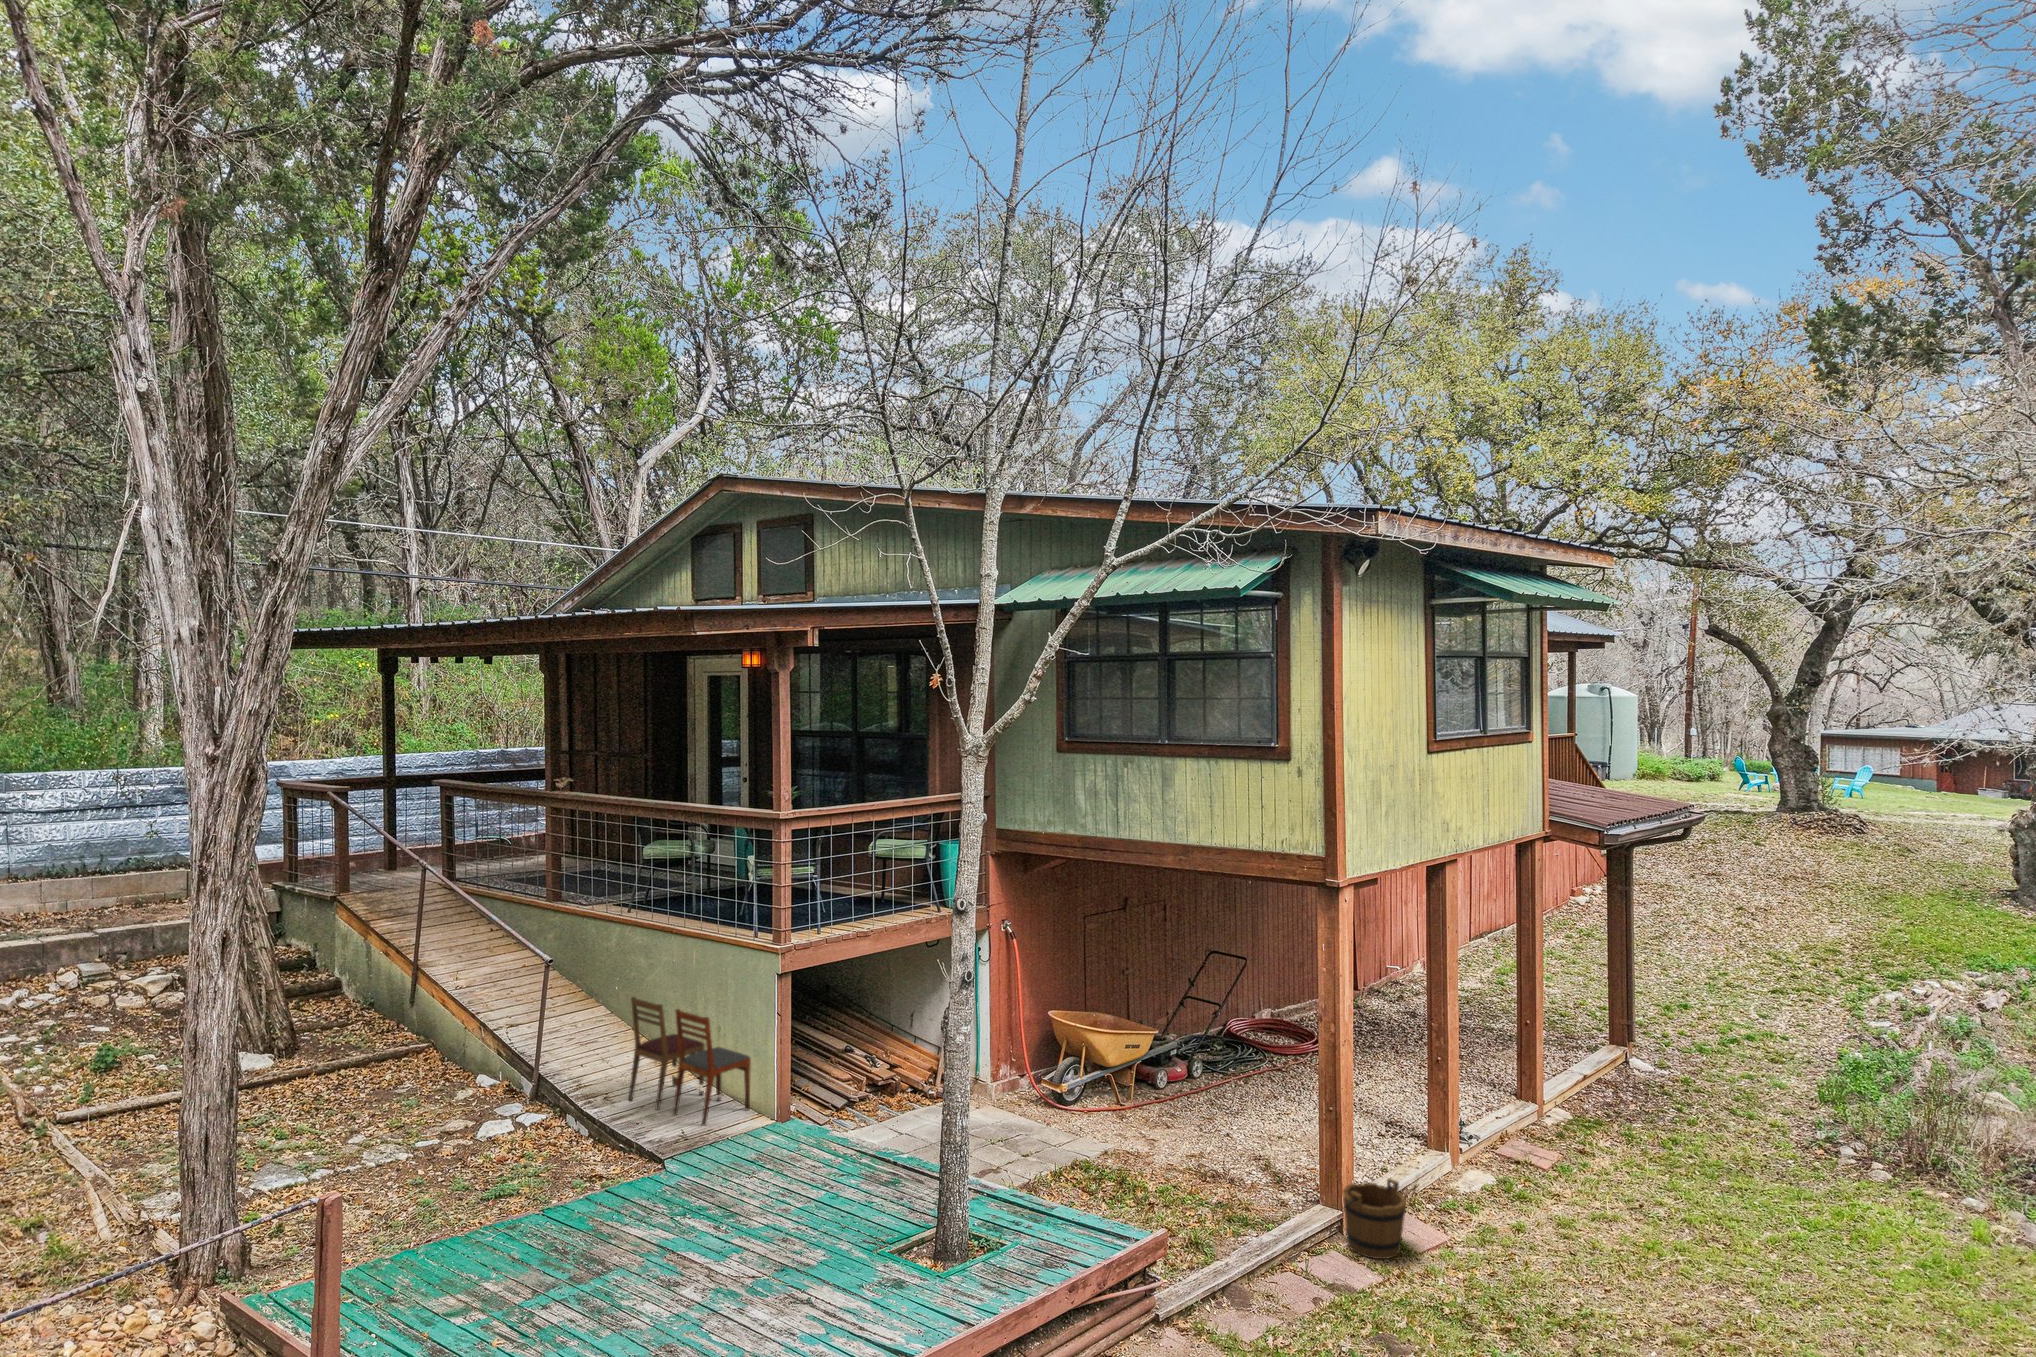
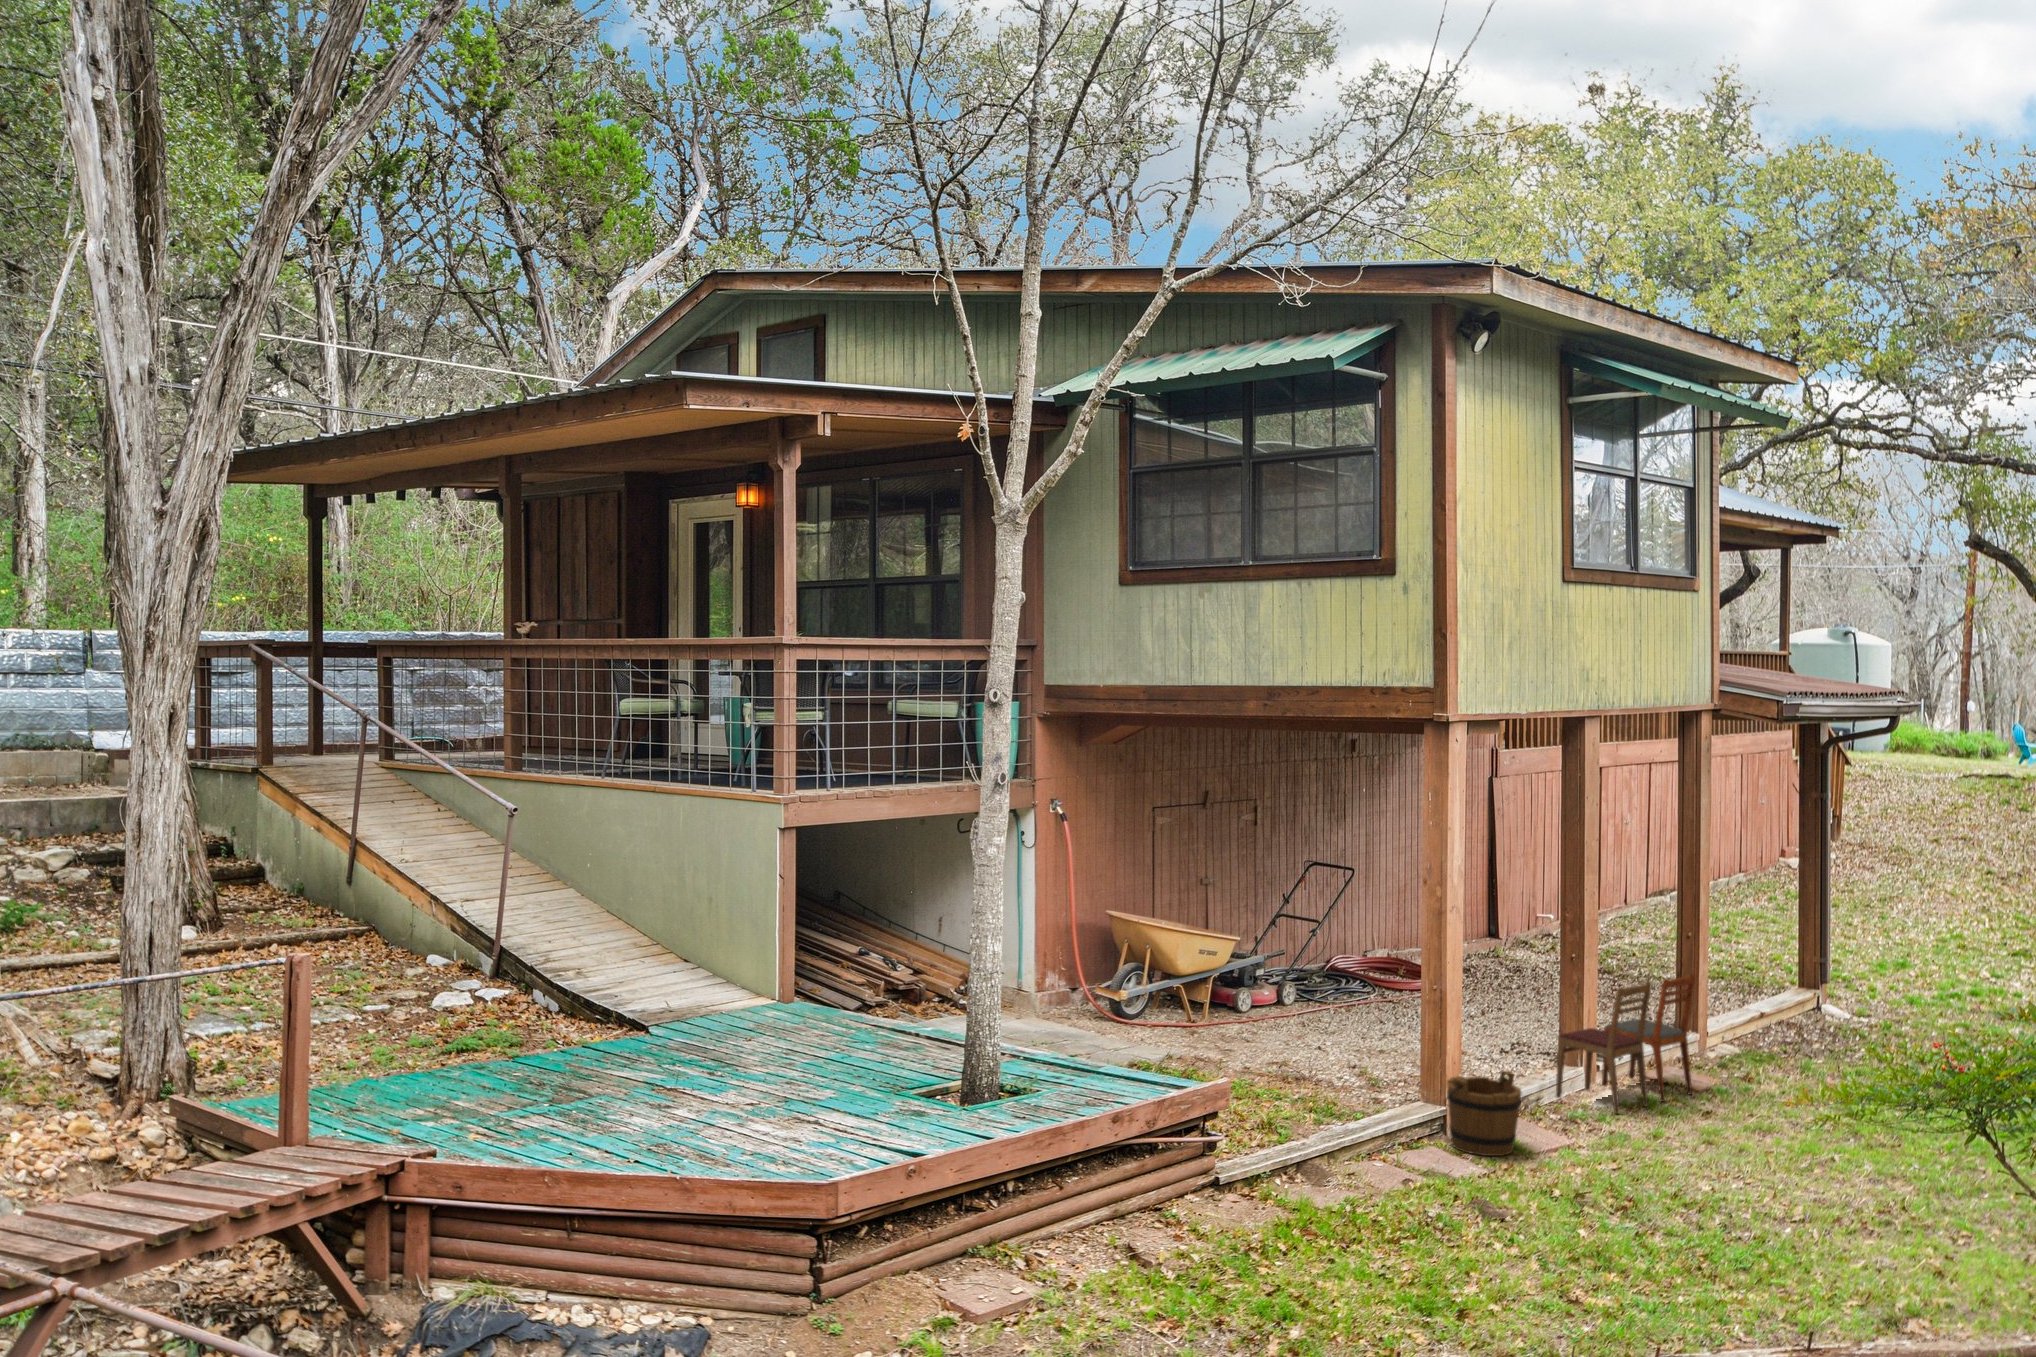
chair: present [629,997,751,1126] -> present [1556,974,1695,1114]

